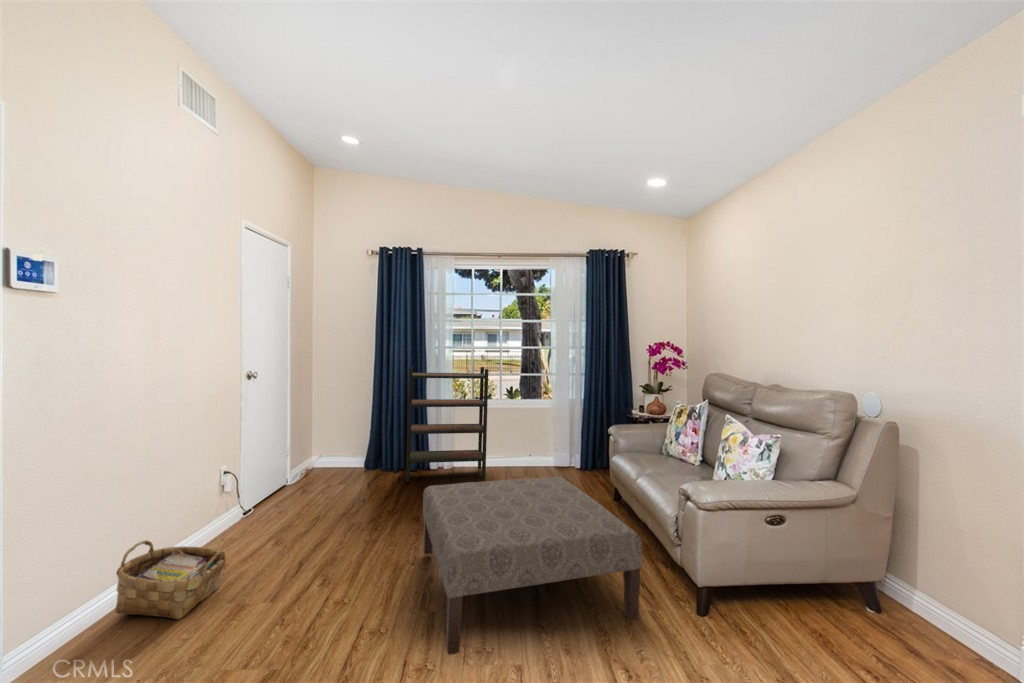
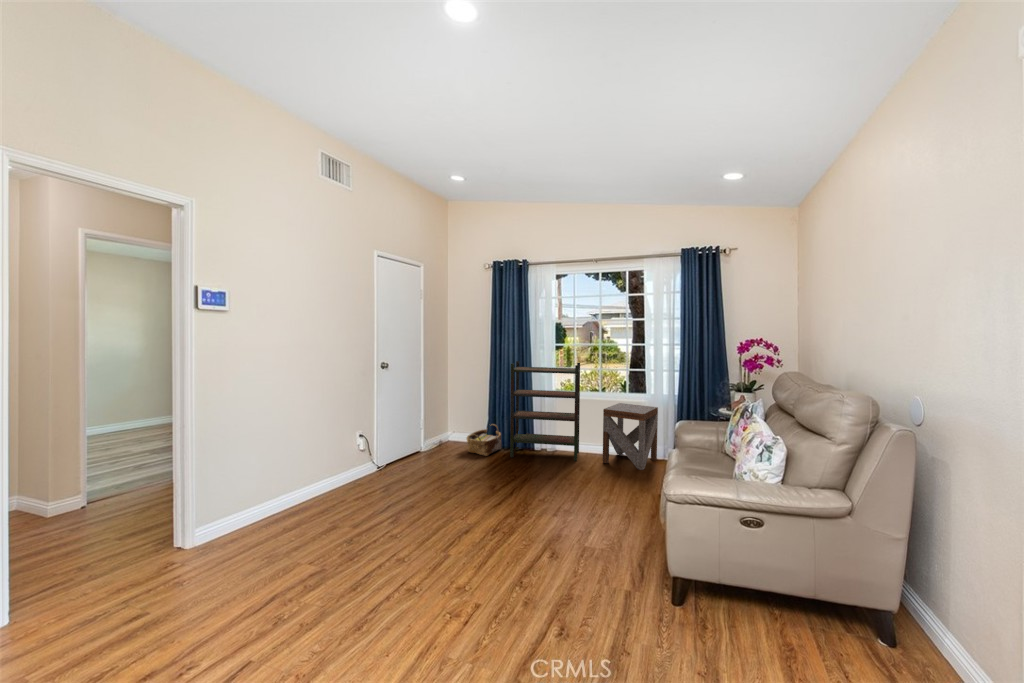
side table: none [514,410,565,481] -> present [603,403,658,470]
ottoman: present [423,477,642,655] -> none [473,457,623,568]
woven basket: present [115,540,226,619] -> present [467,424,502,456]

